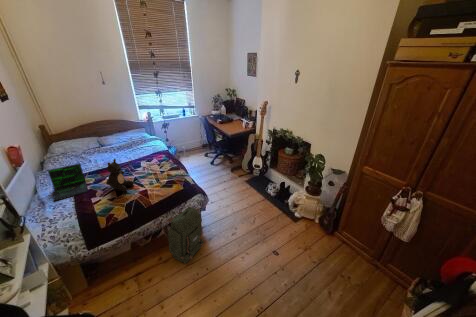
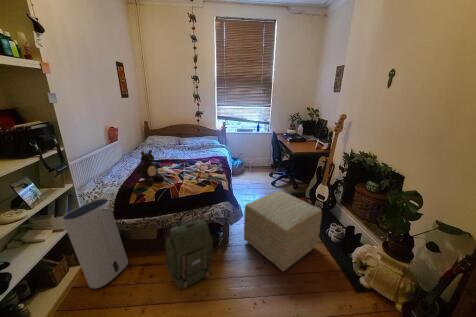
laptop: present [48,164,87,201] -> none [95,151,139,179]
ottoman: none [212,169,266,226] -> present [244,191,322,271]
air purifier: none [70,214,127,292] -> present [62,199,128,288]

